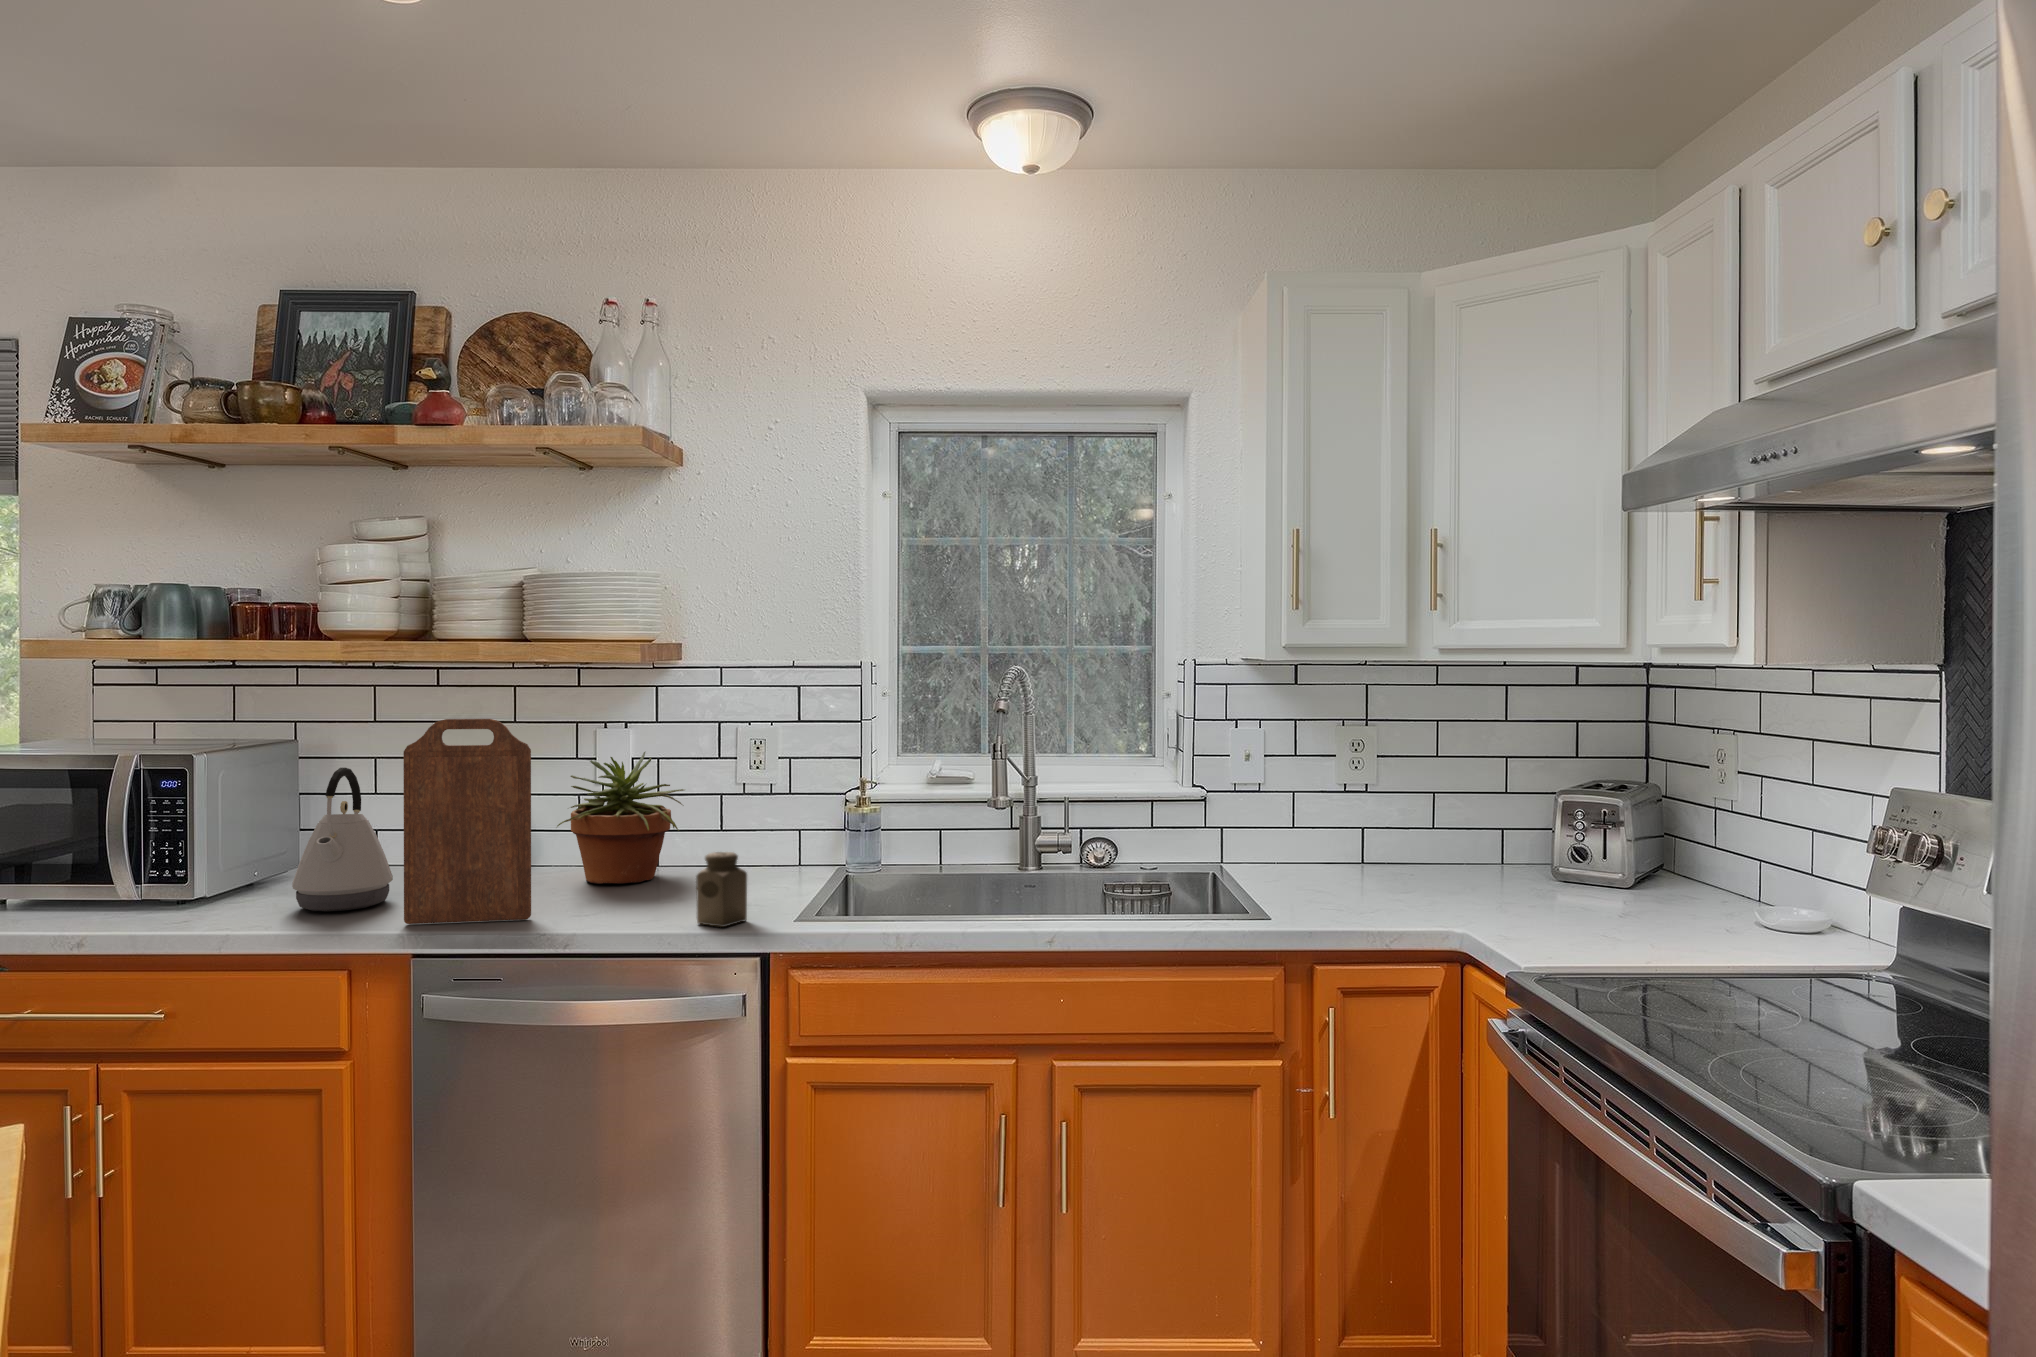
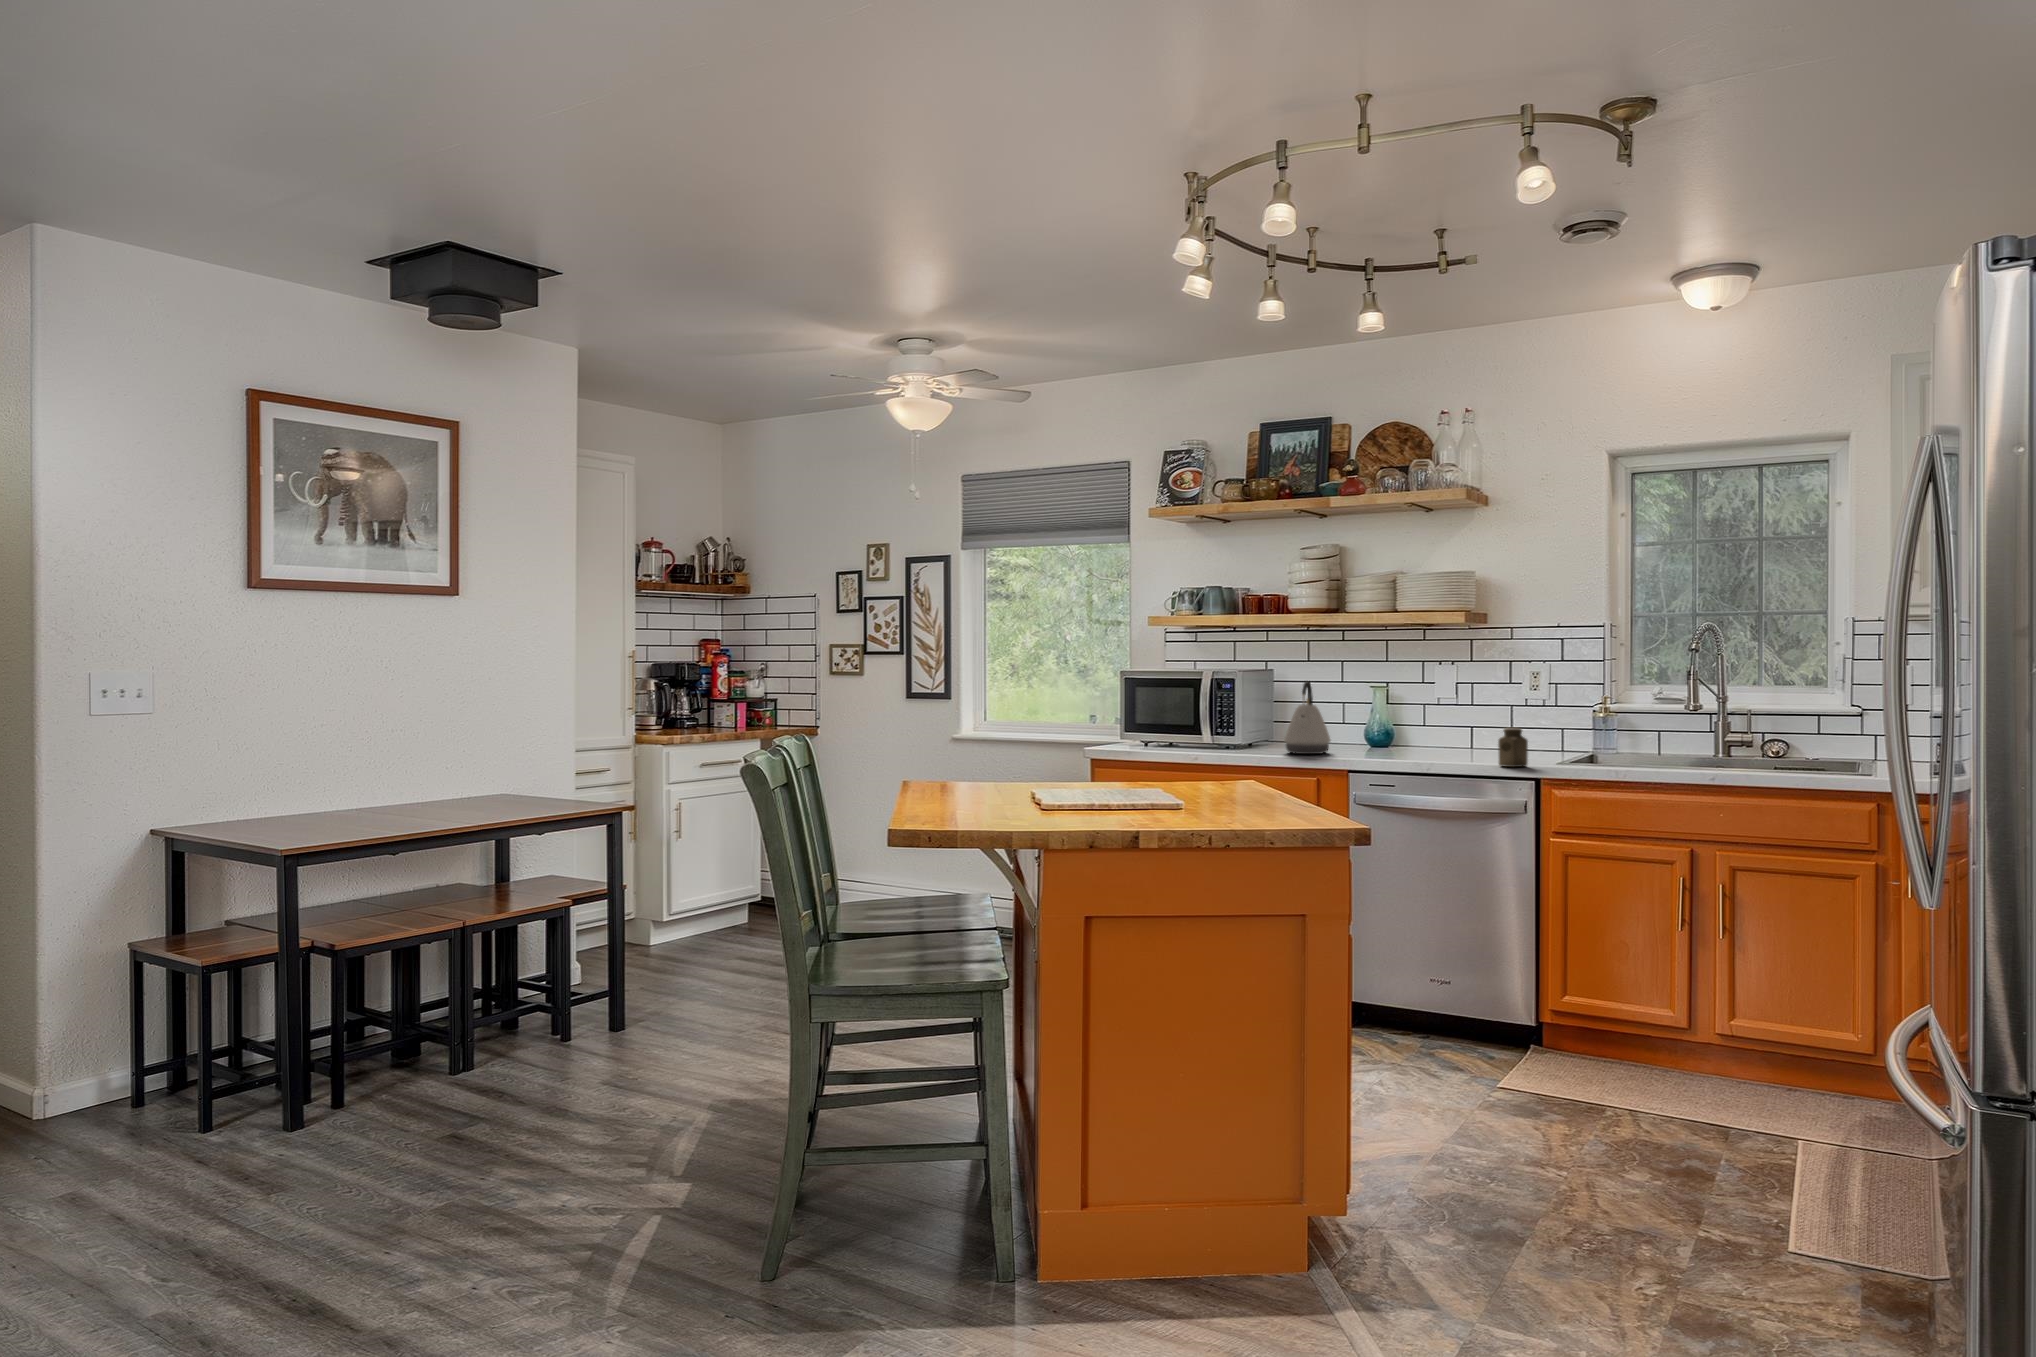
cutting board: present [403,719,531,924] -> none [1343,654,1407,761]
potted plant: present [557,752,684,884] -> none [1415,678,1490,752]

